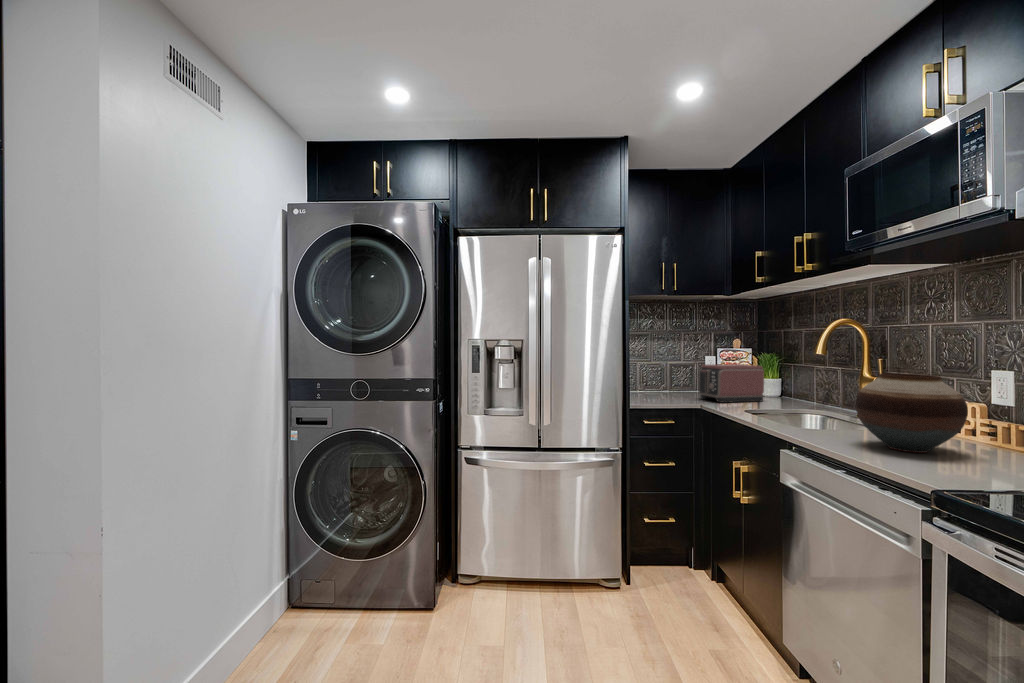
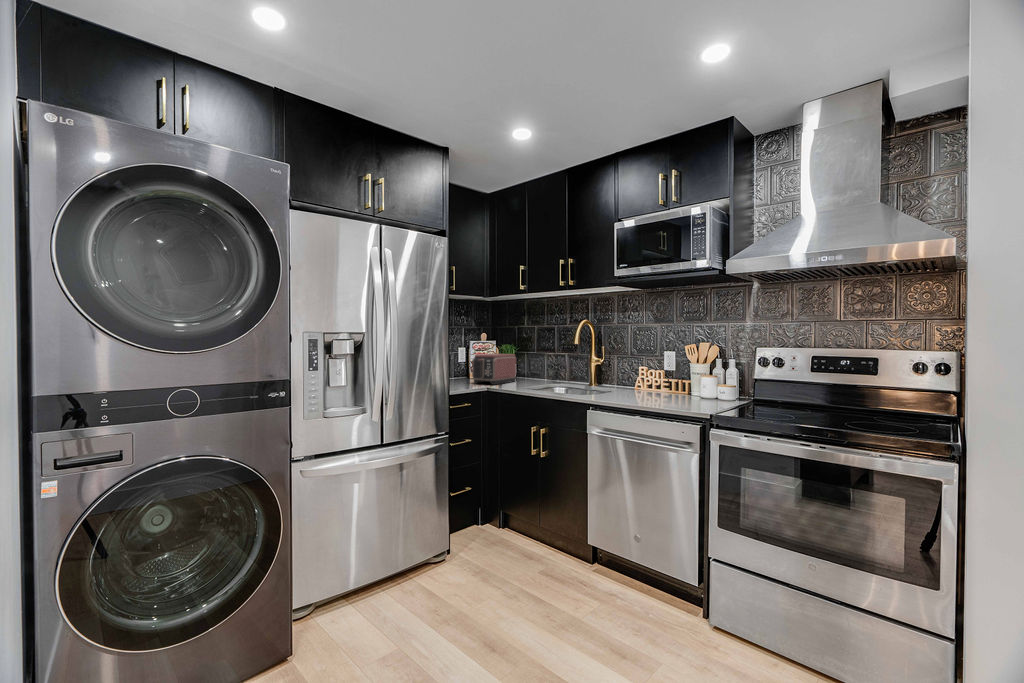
vase: present [855,373,968,453] -> none [625,354,681,401]

